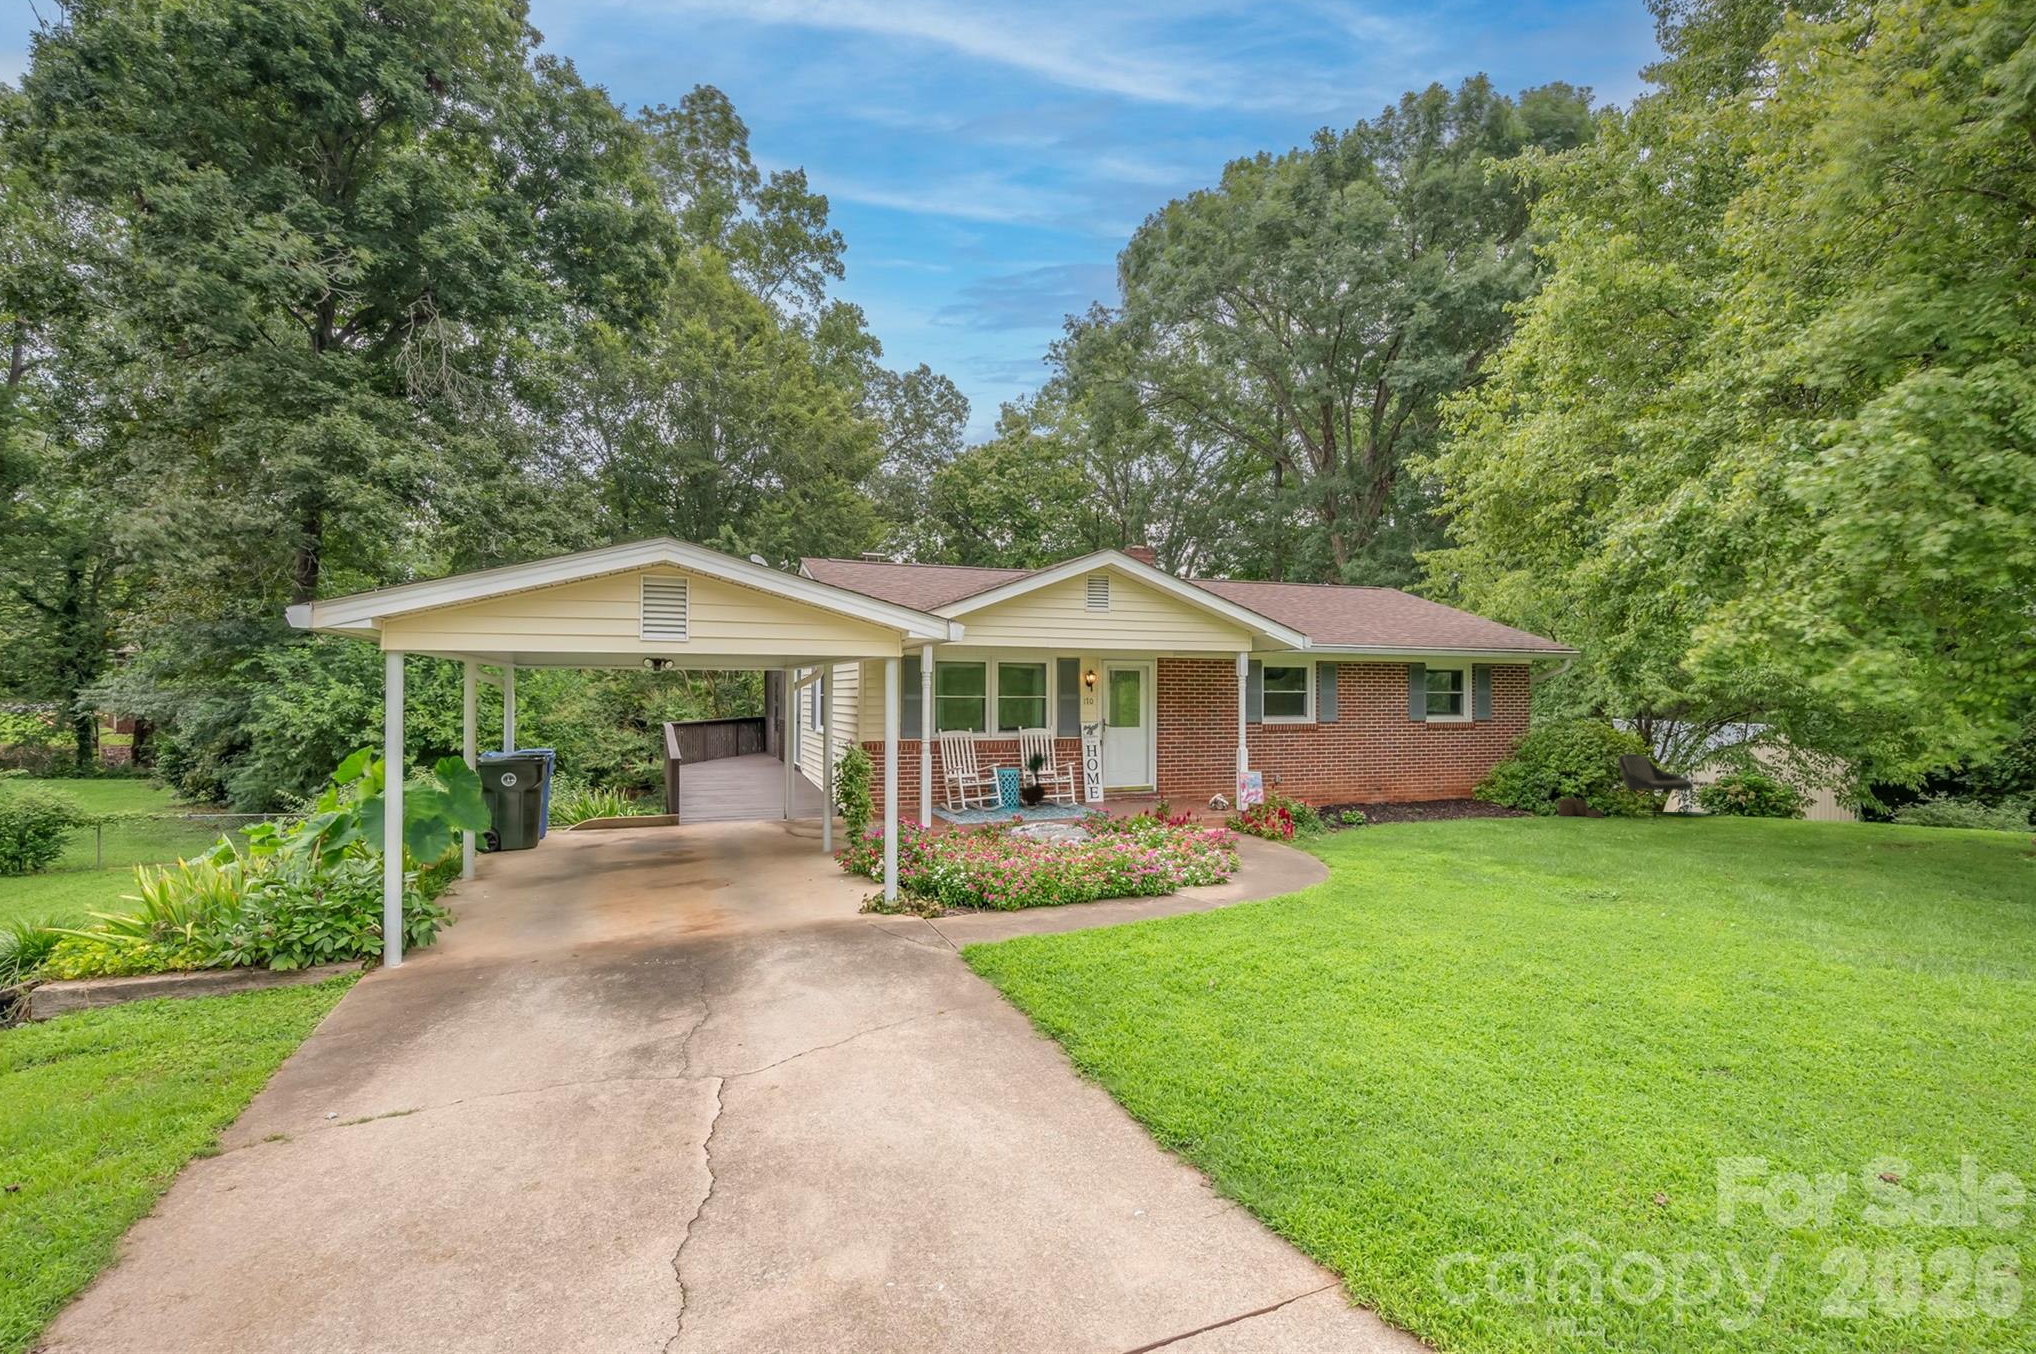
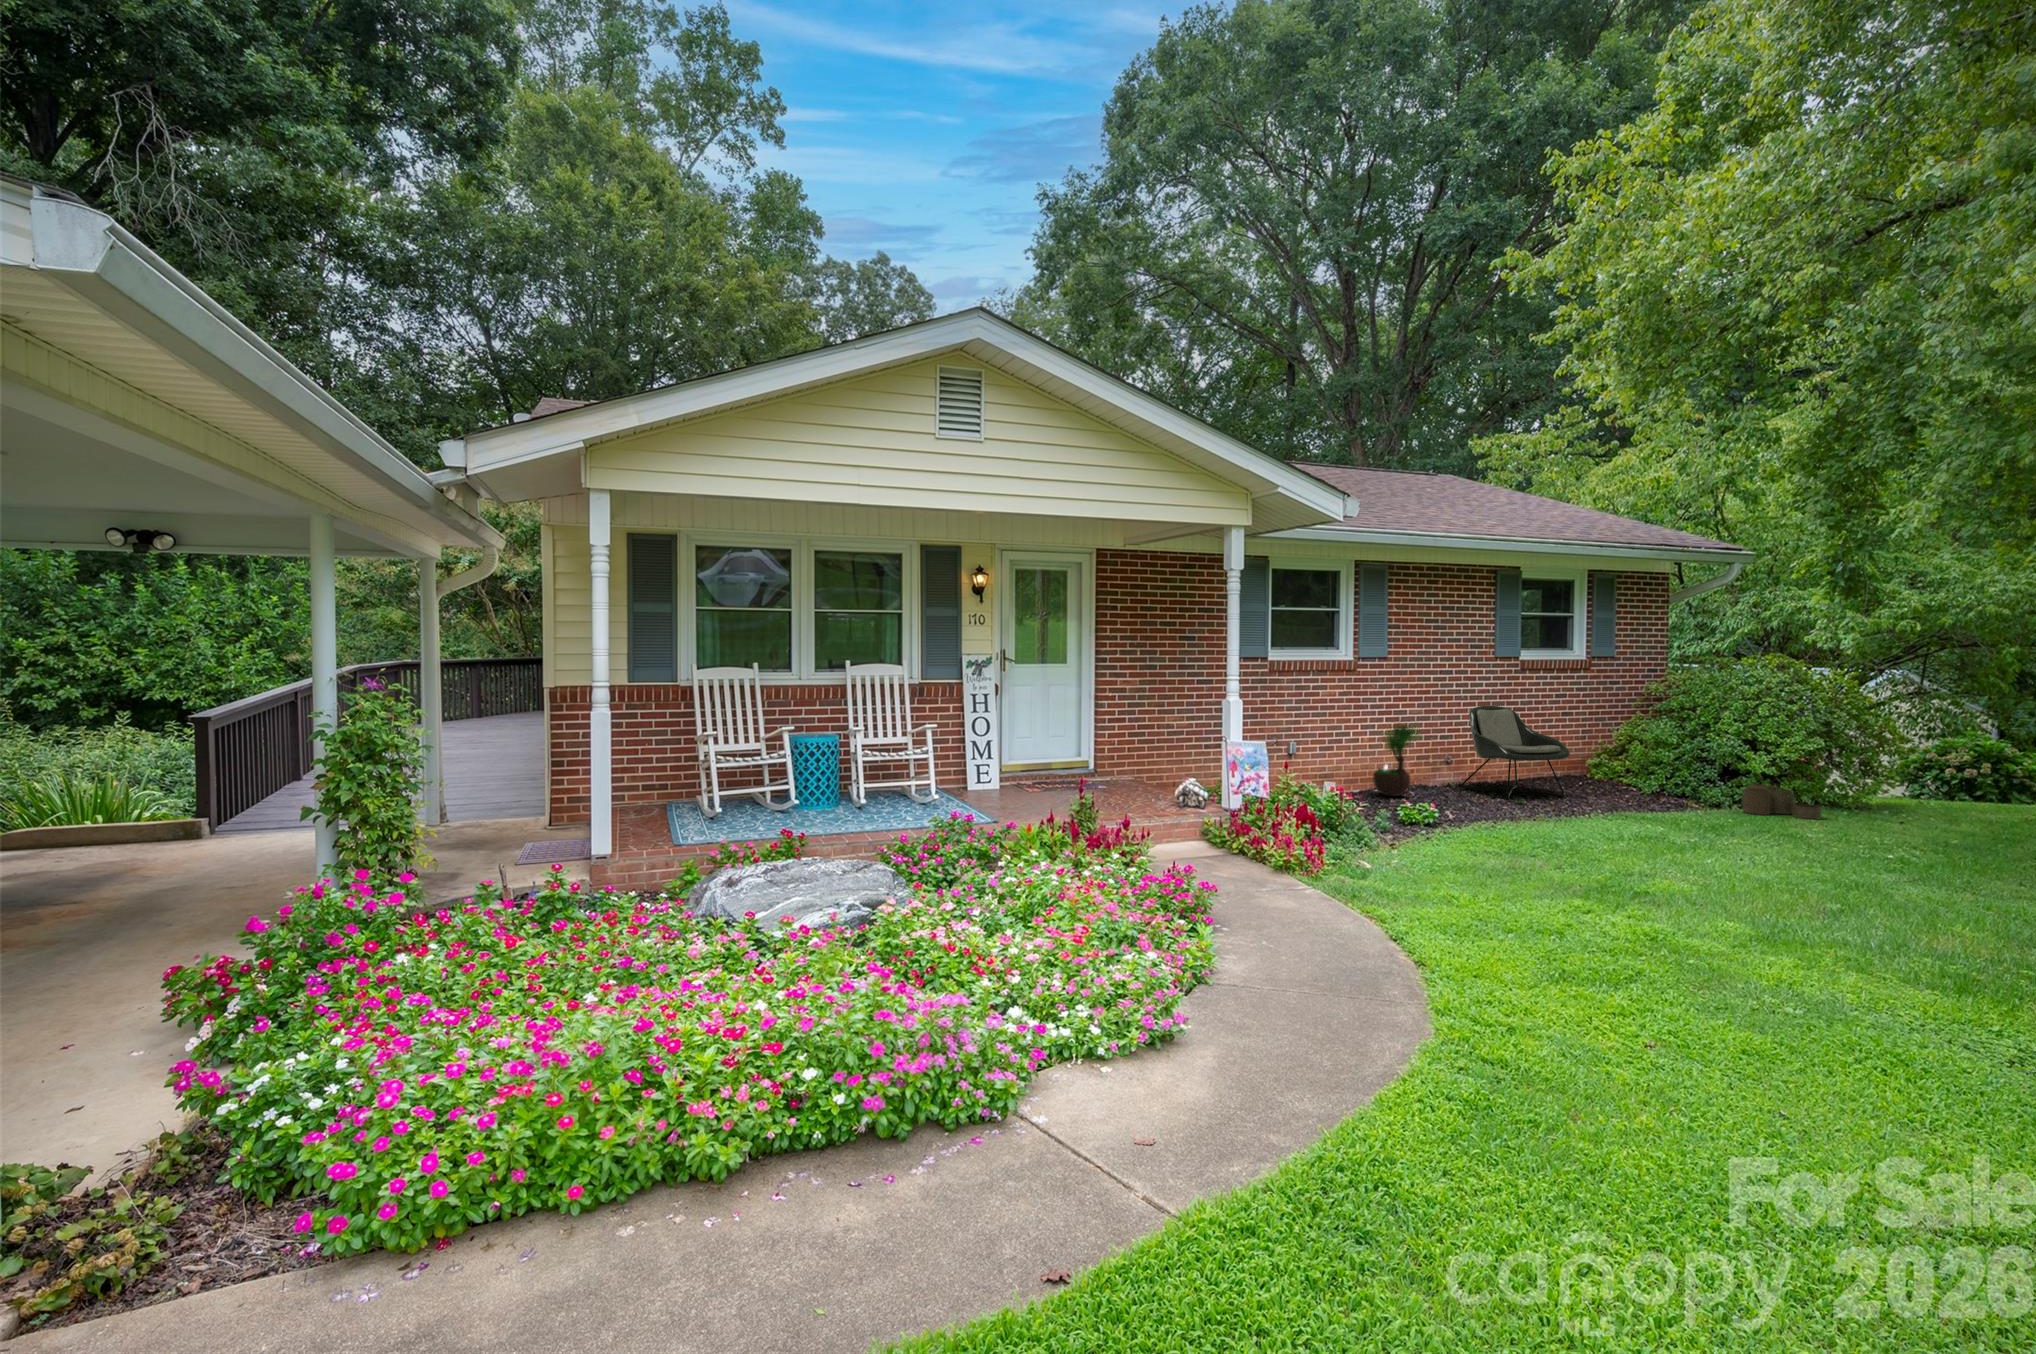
potted tree: present [1021,752,1049,805] -> present [1373,721,1420,796]
lounge chair: present [1618,754,1693,815] -> present [1462,705,1570,799]

